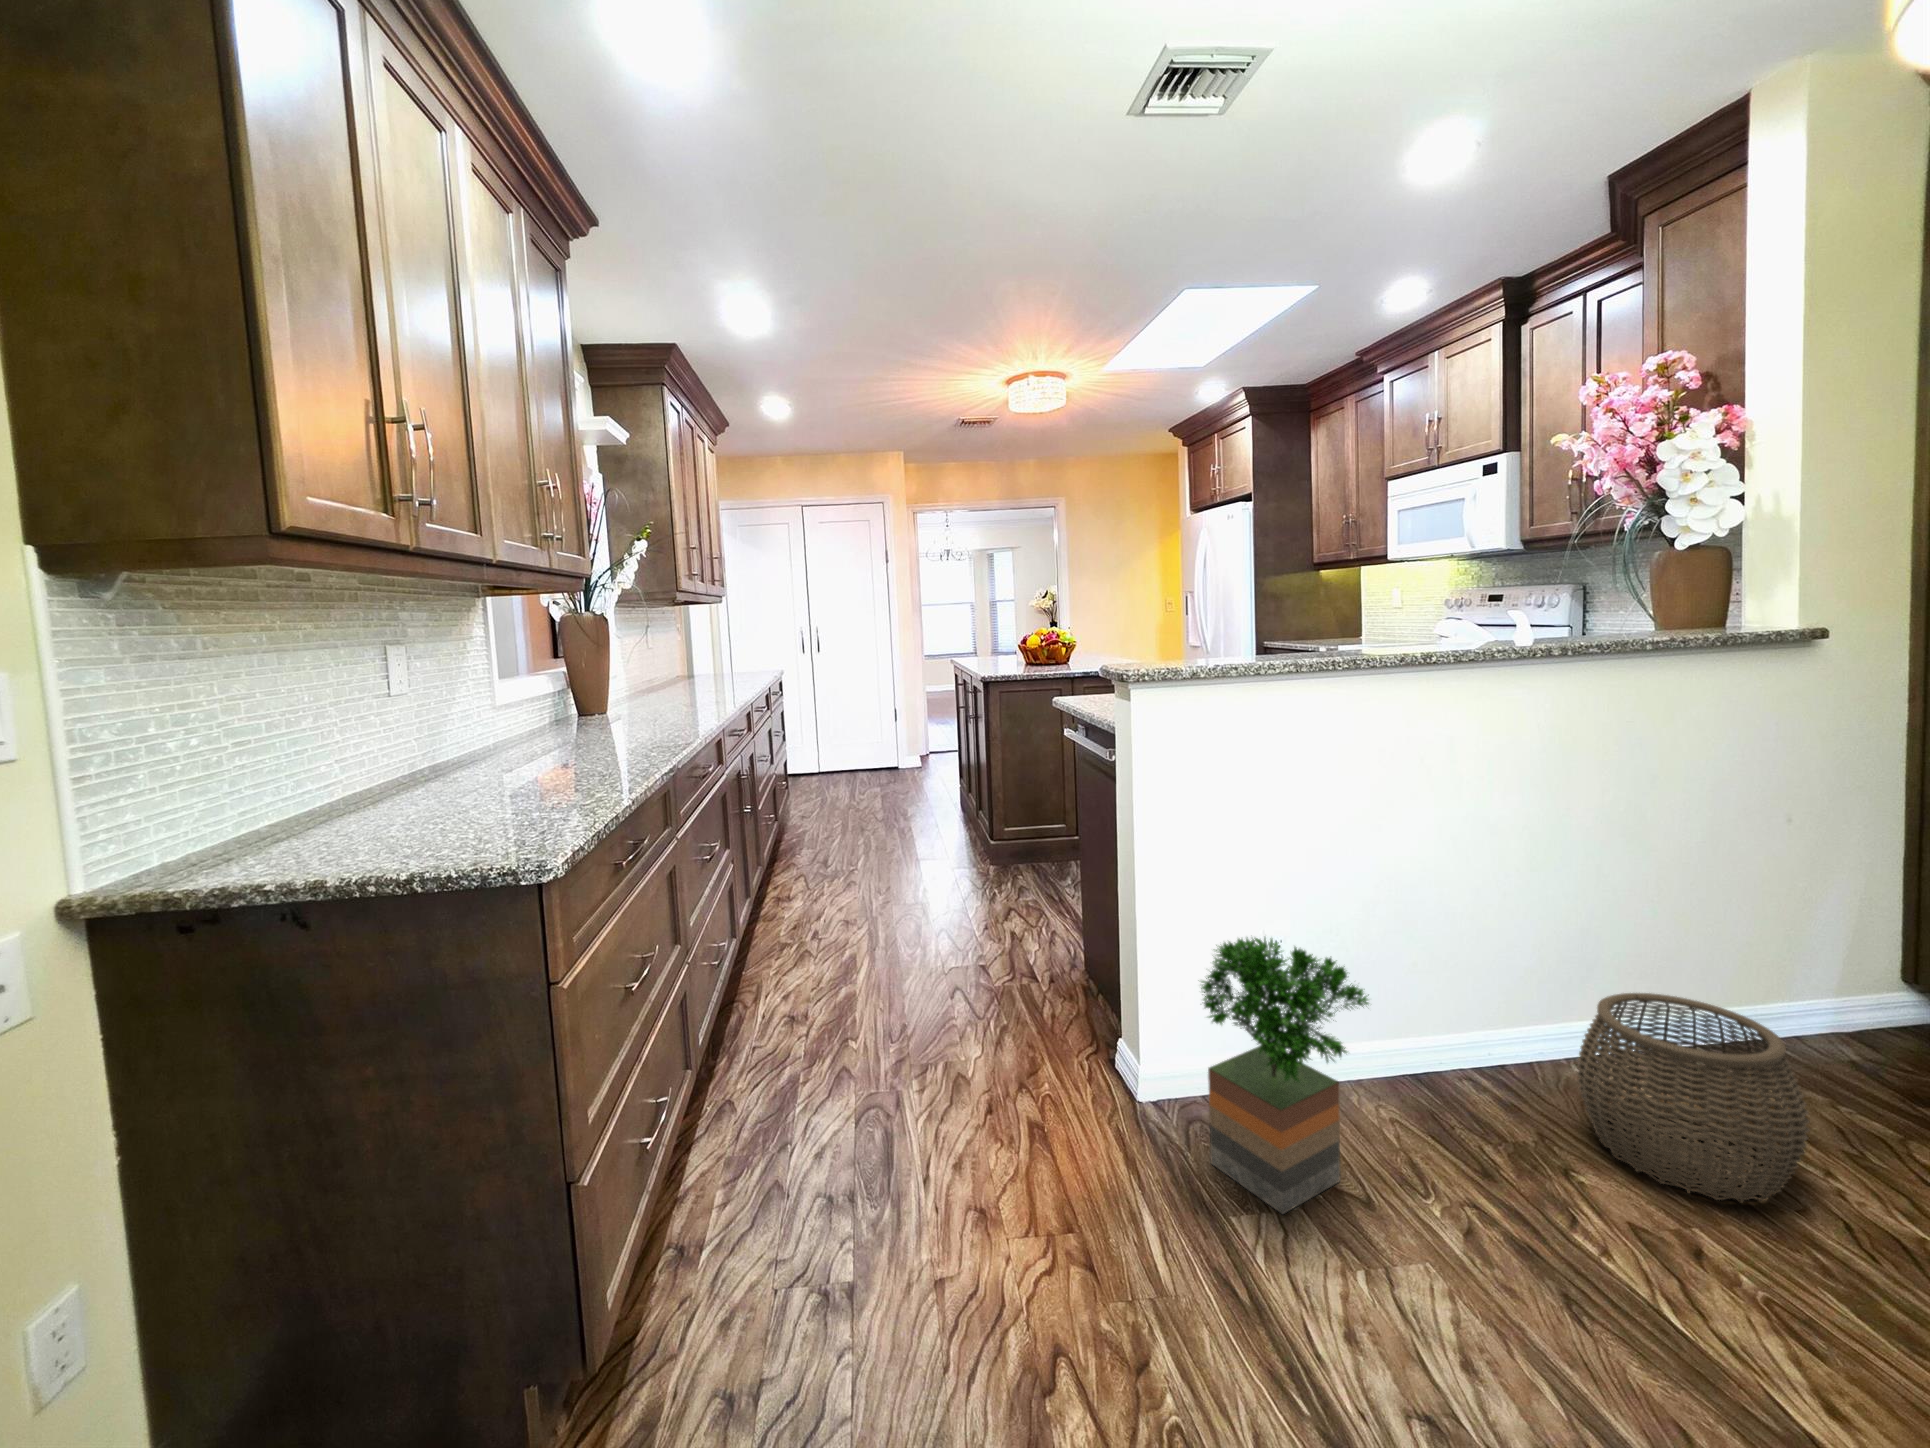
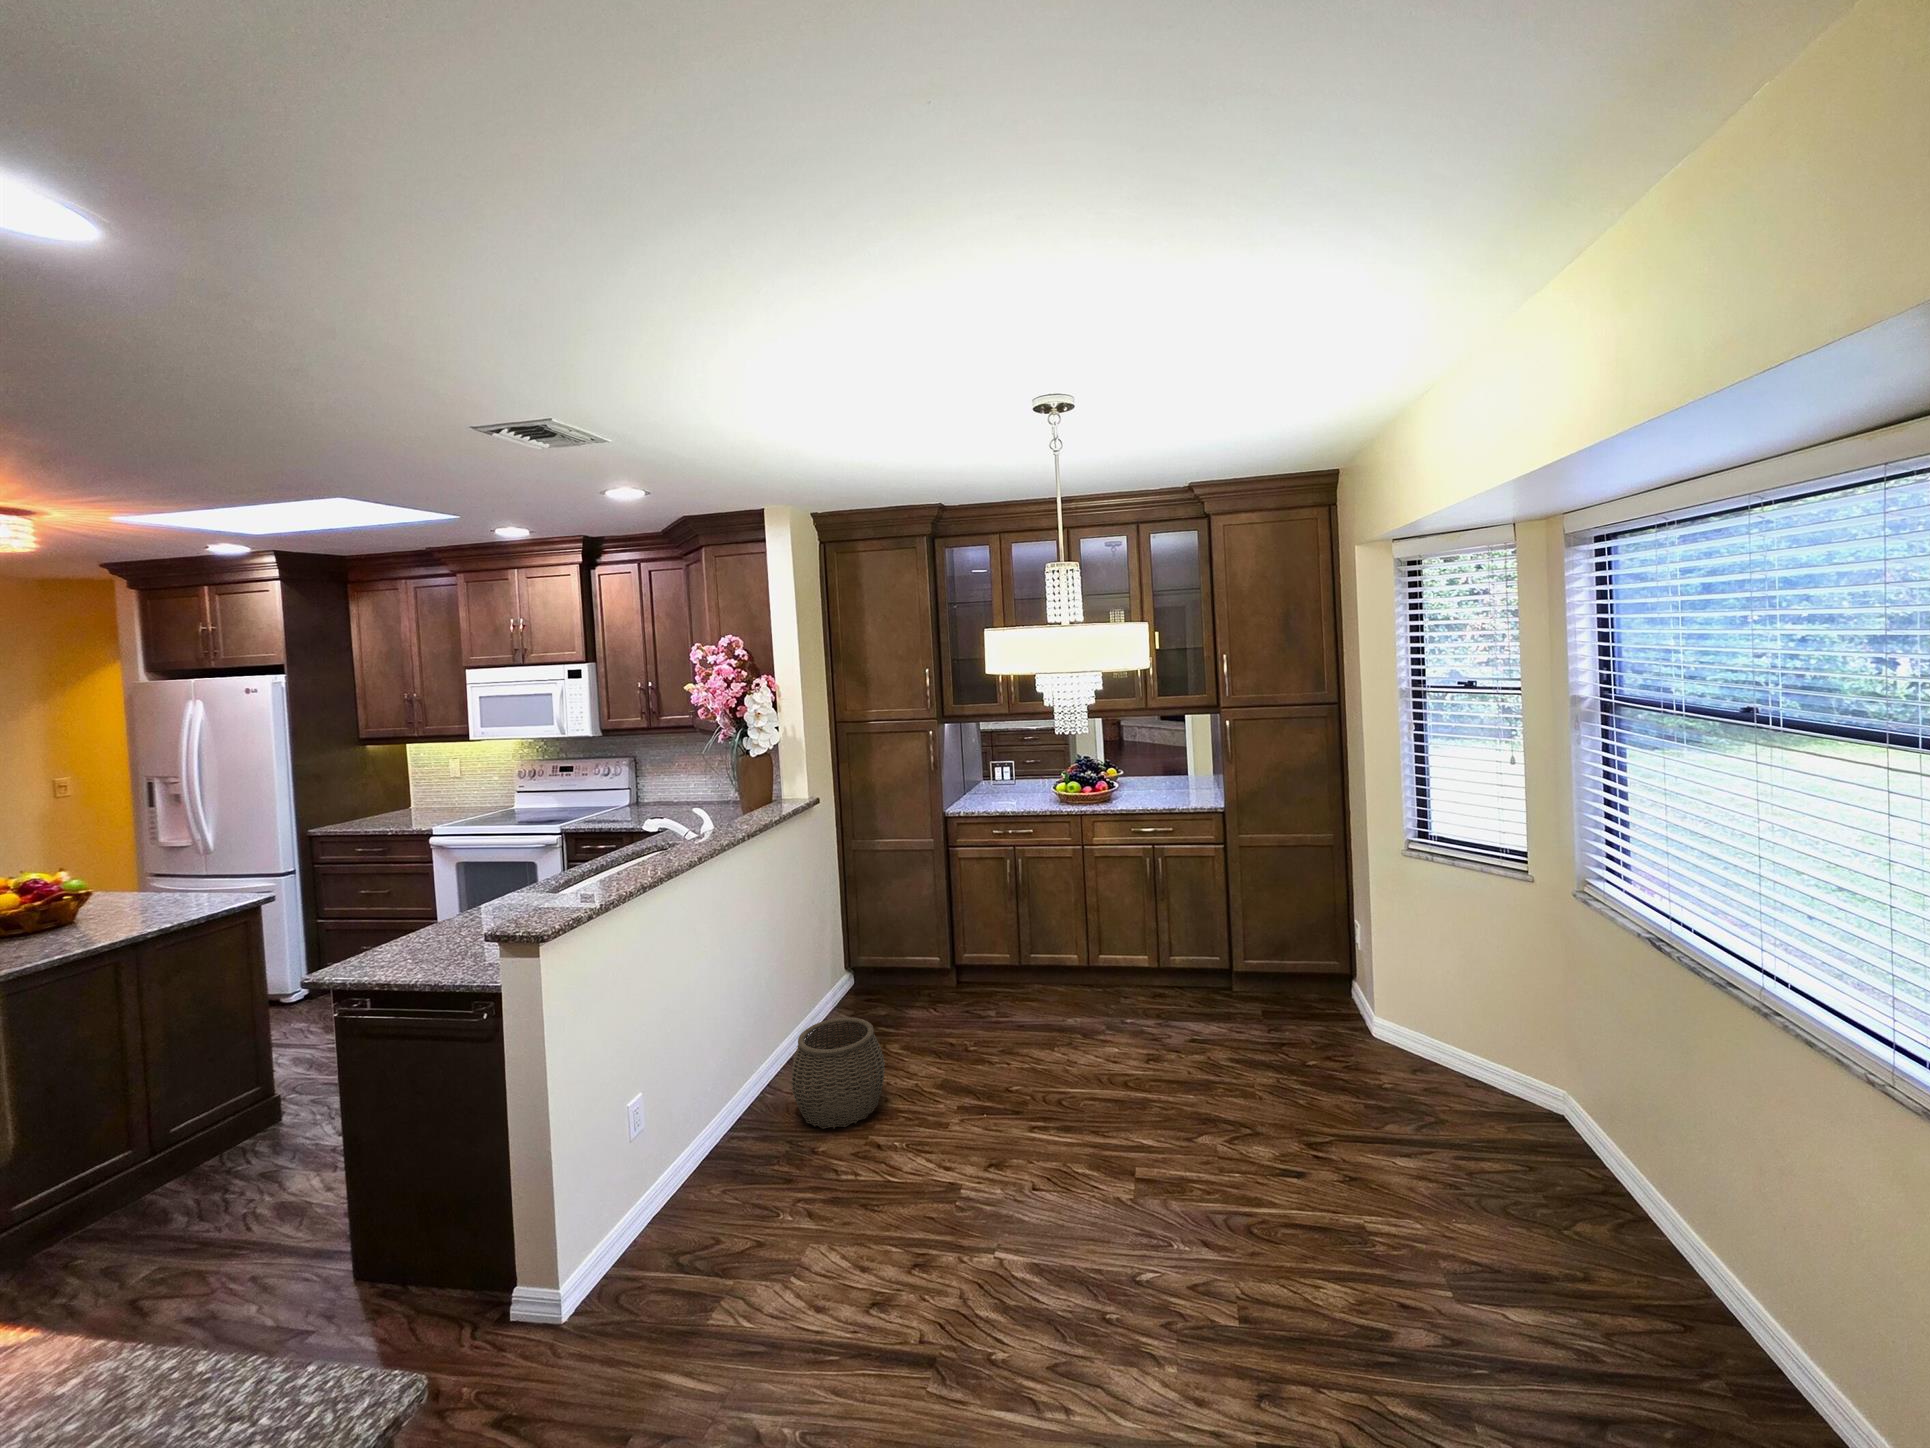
potted tree: present [1201,938,1369,1214] -> none [630,1090,759,1308]

